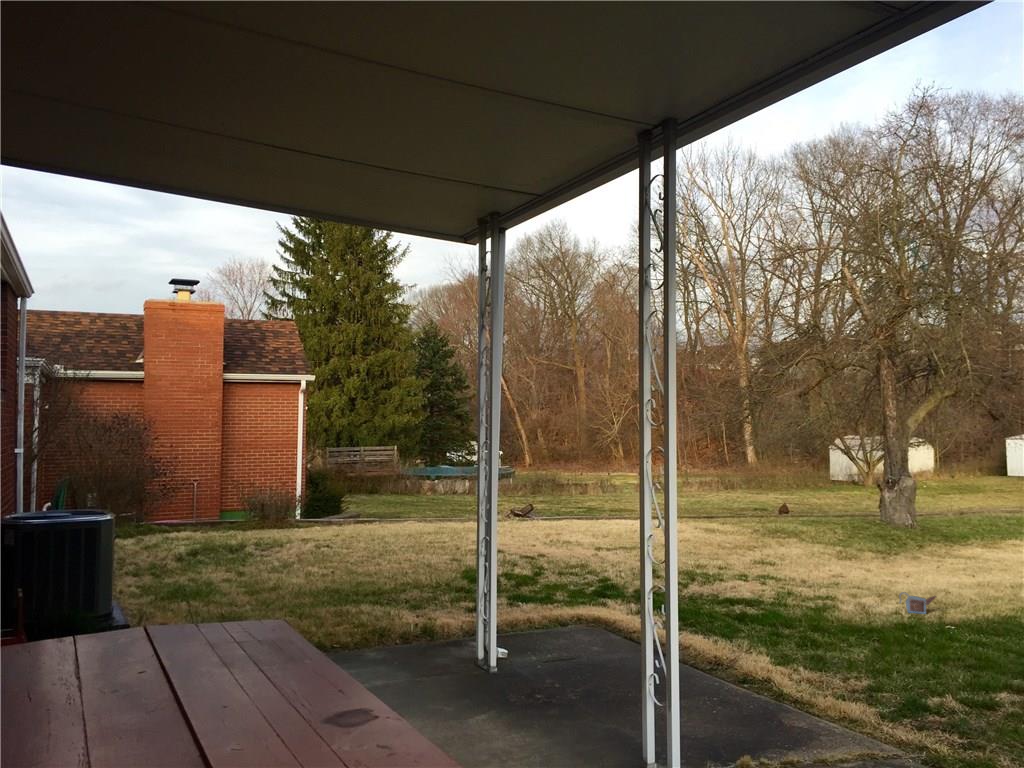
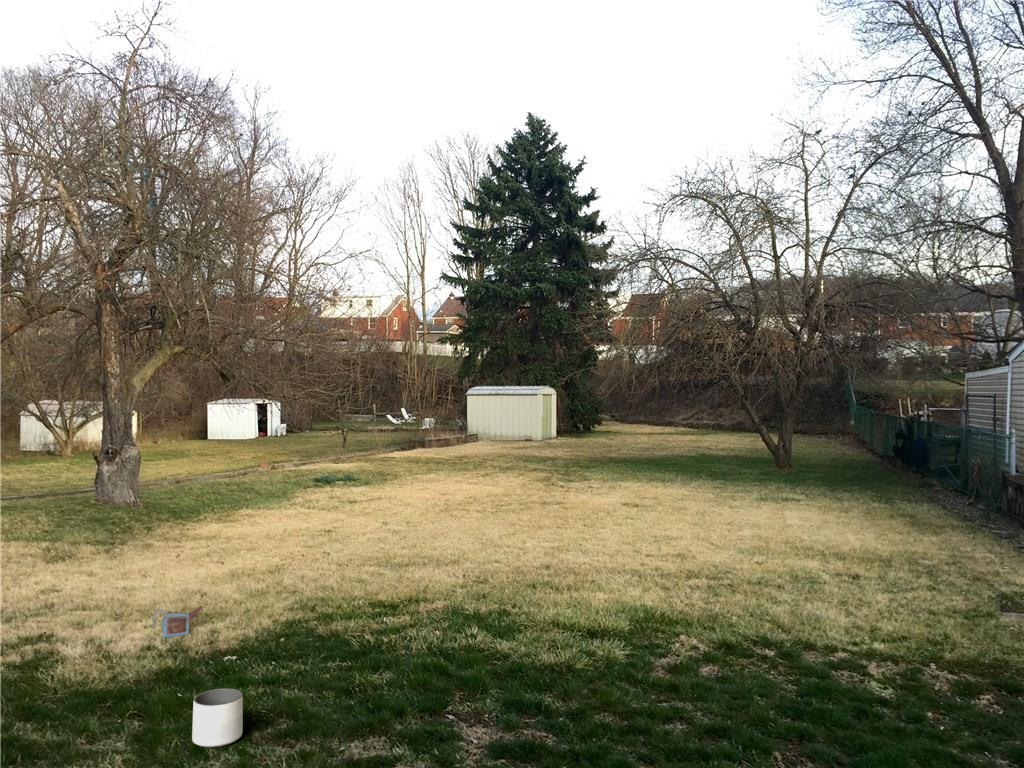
planter: none [904,630,937,664] -> present [192,688,243,747]

